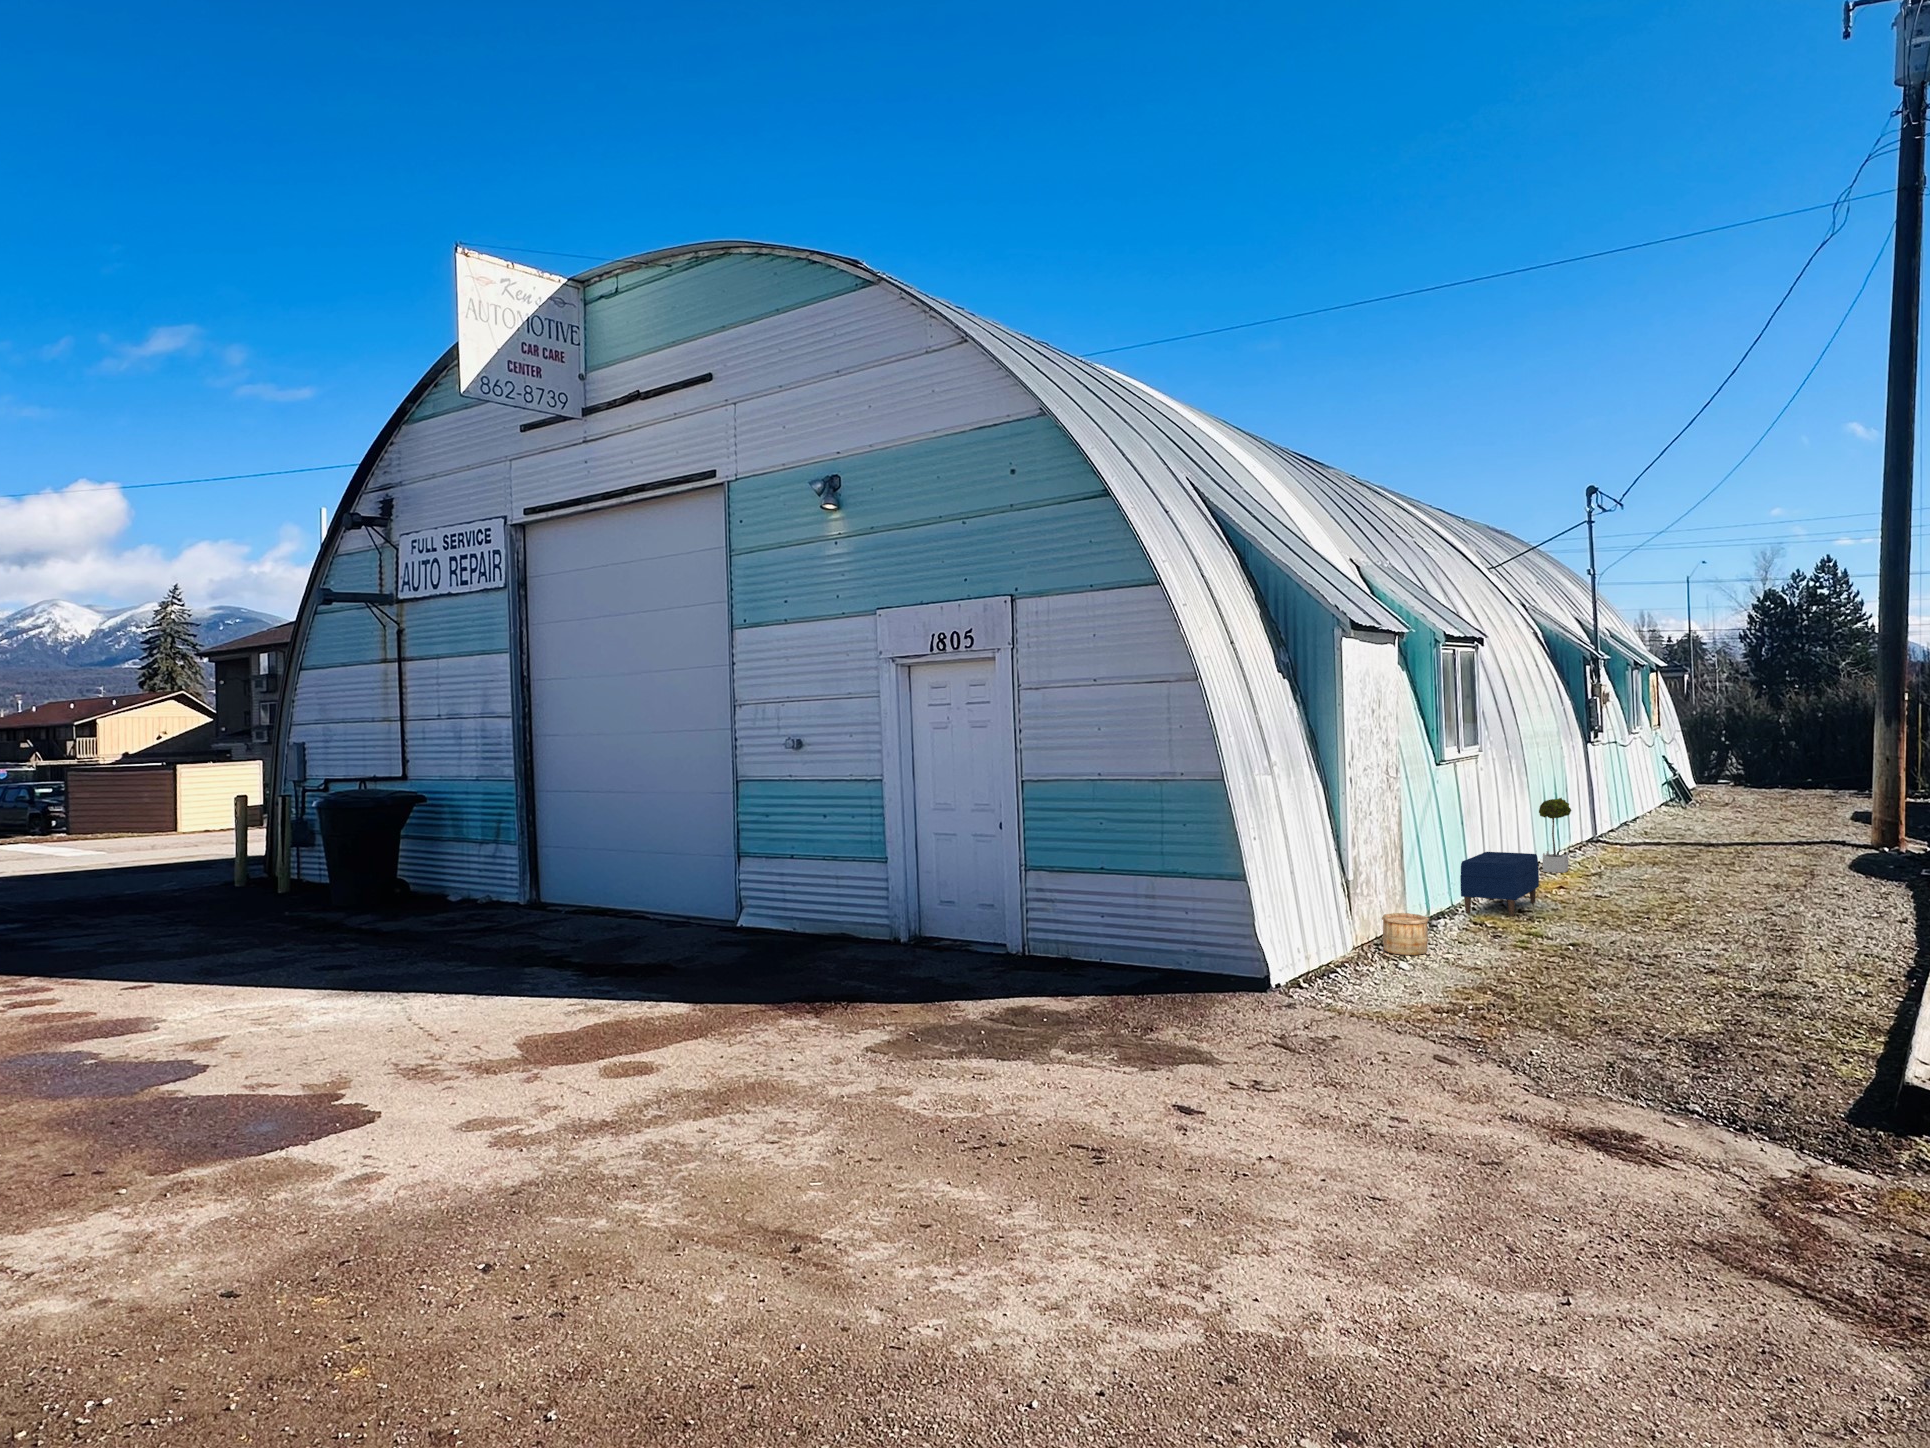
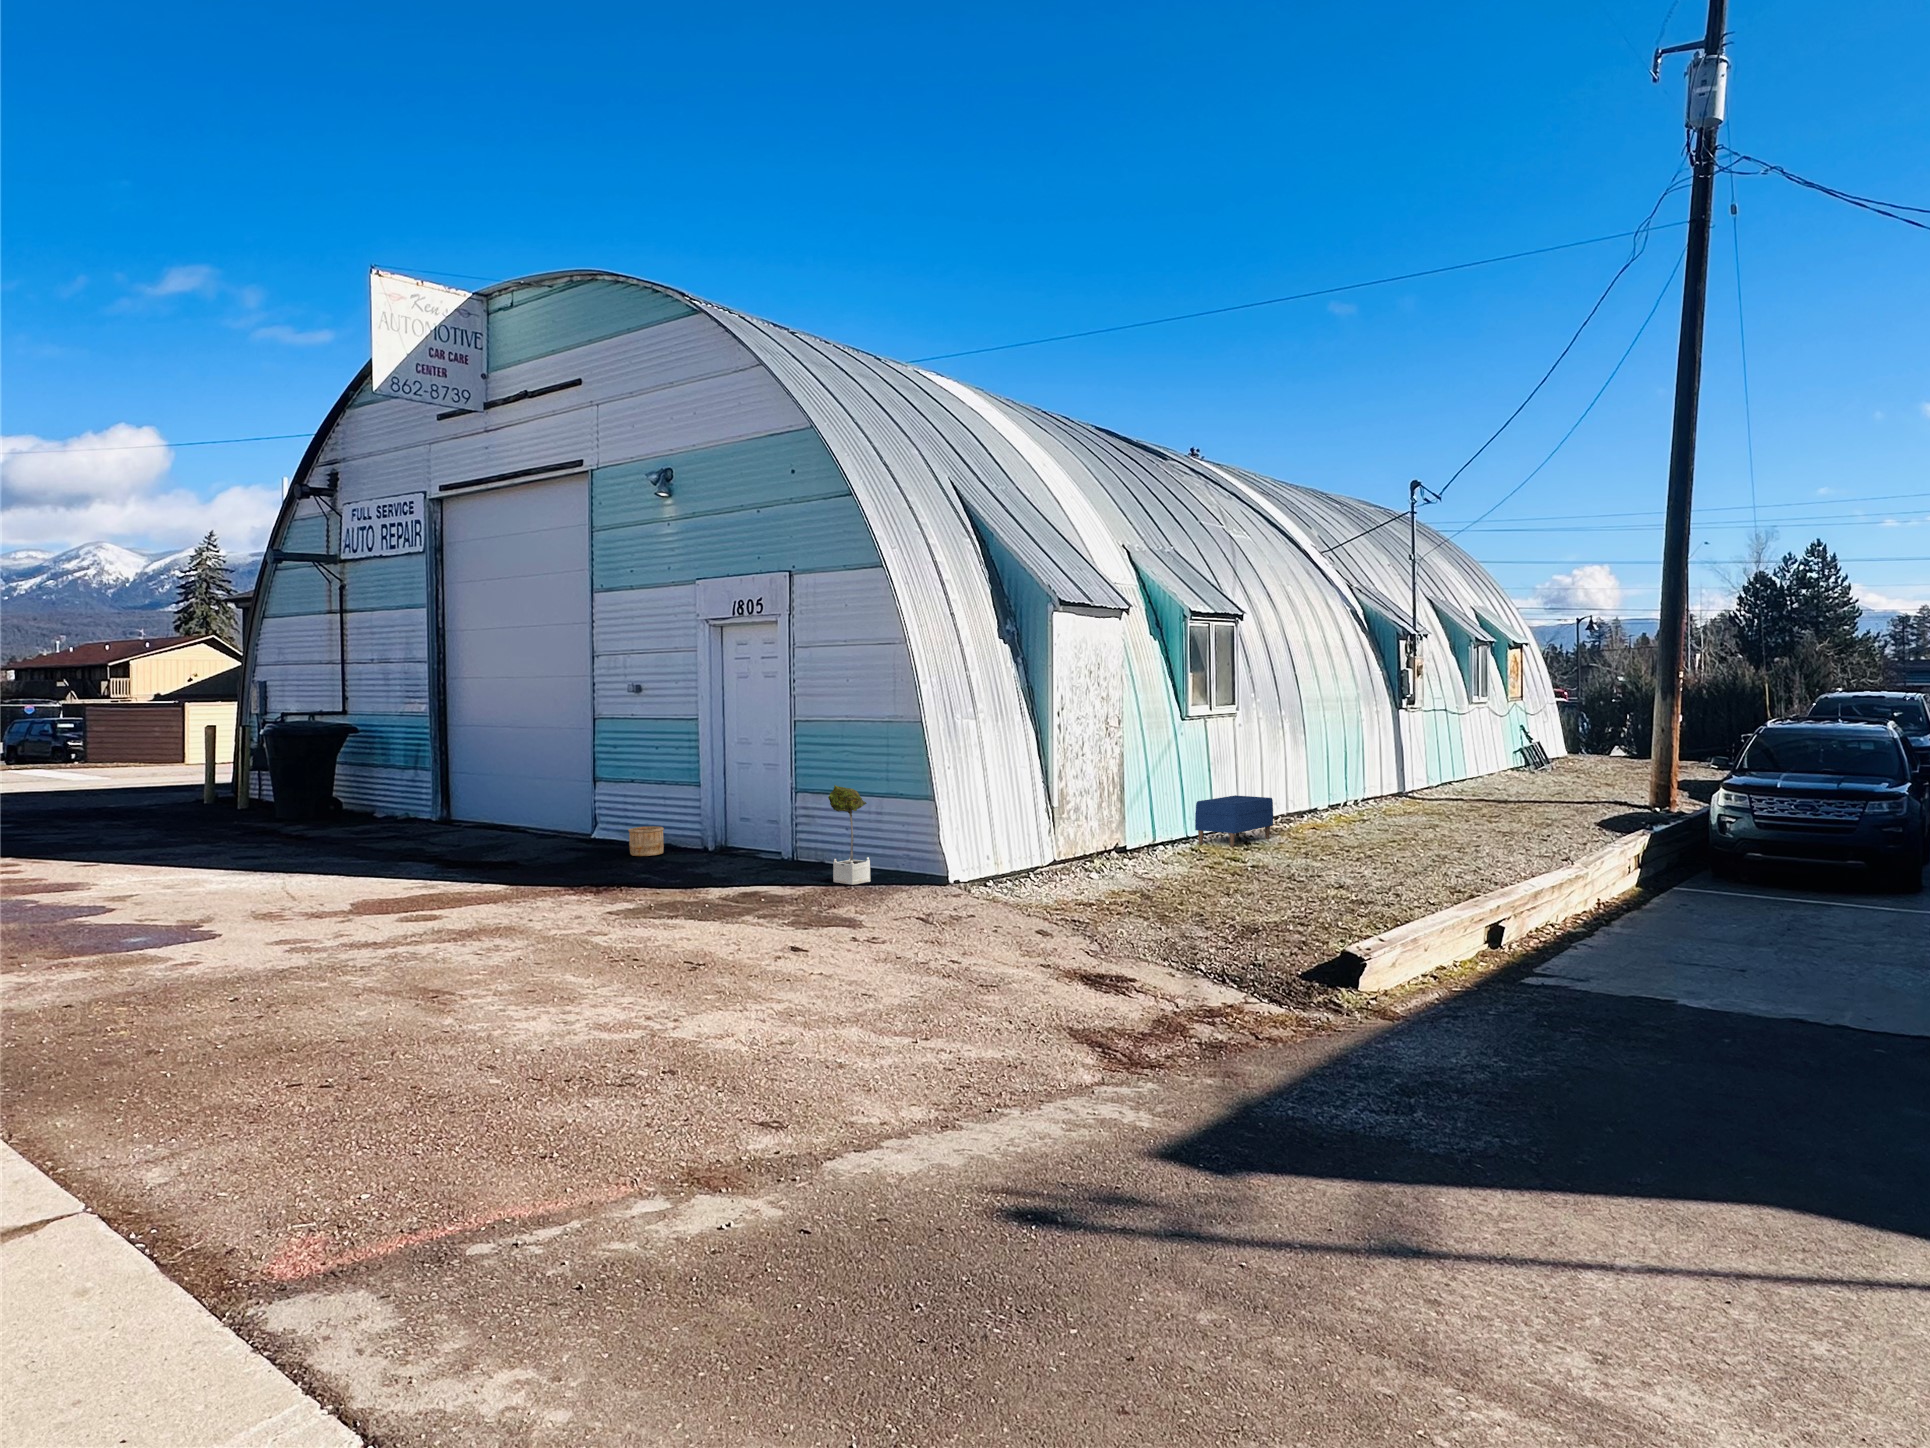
potted tree: present [1539,798,1571,873] -> present [828,785,870,885]
wooden bucket: present [1382,913,1429,955] -> present [628,826,664,856]

